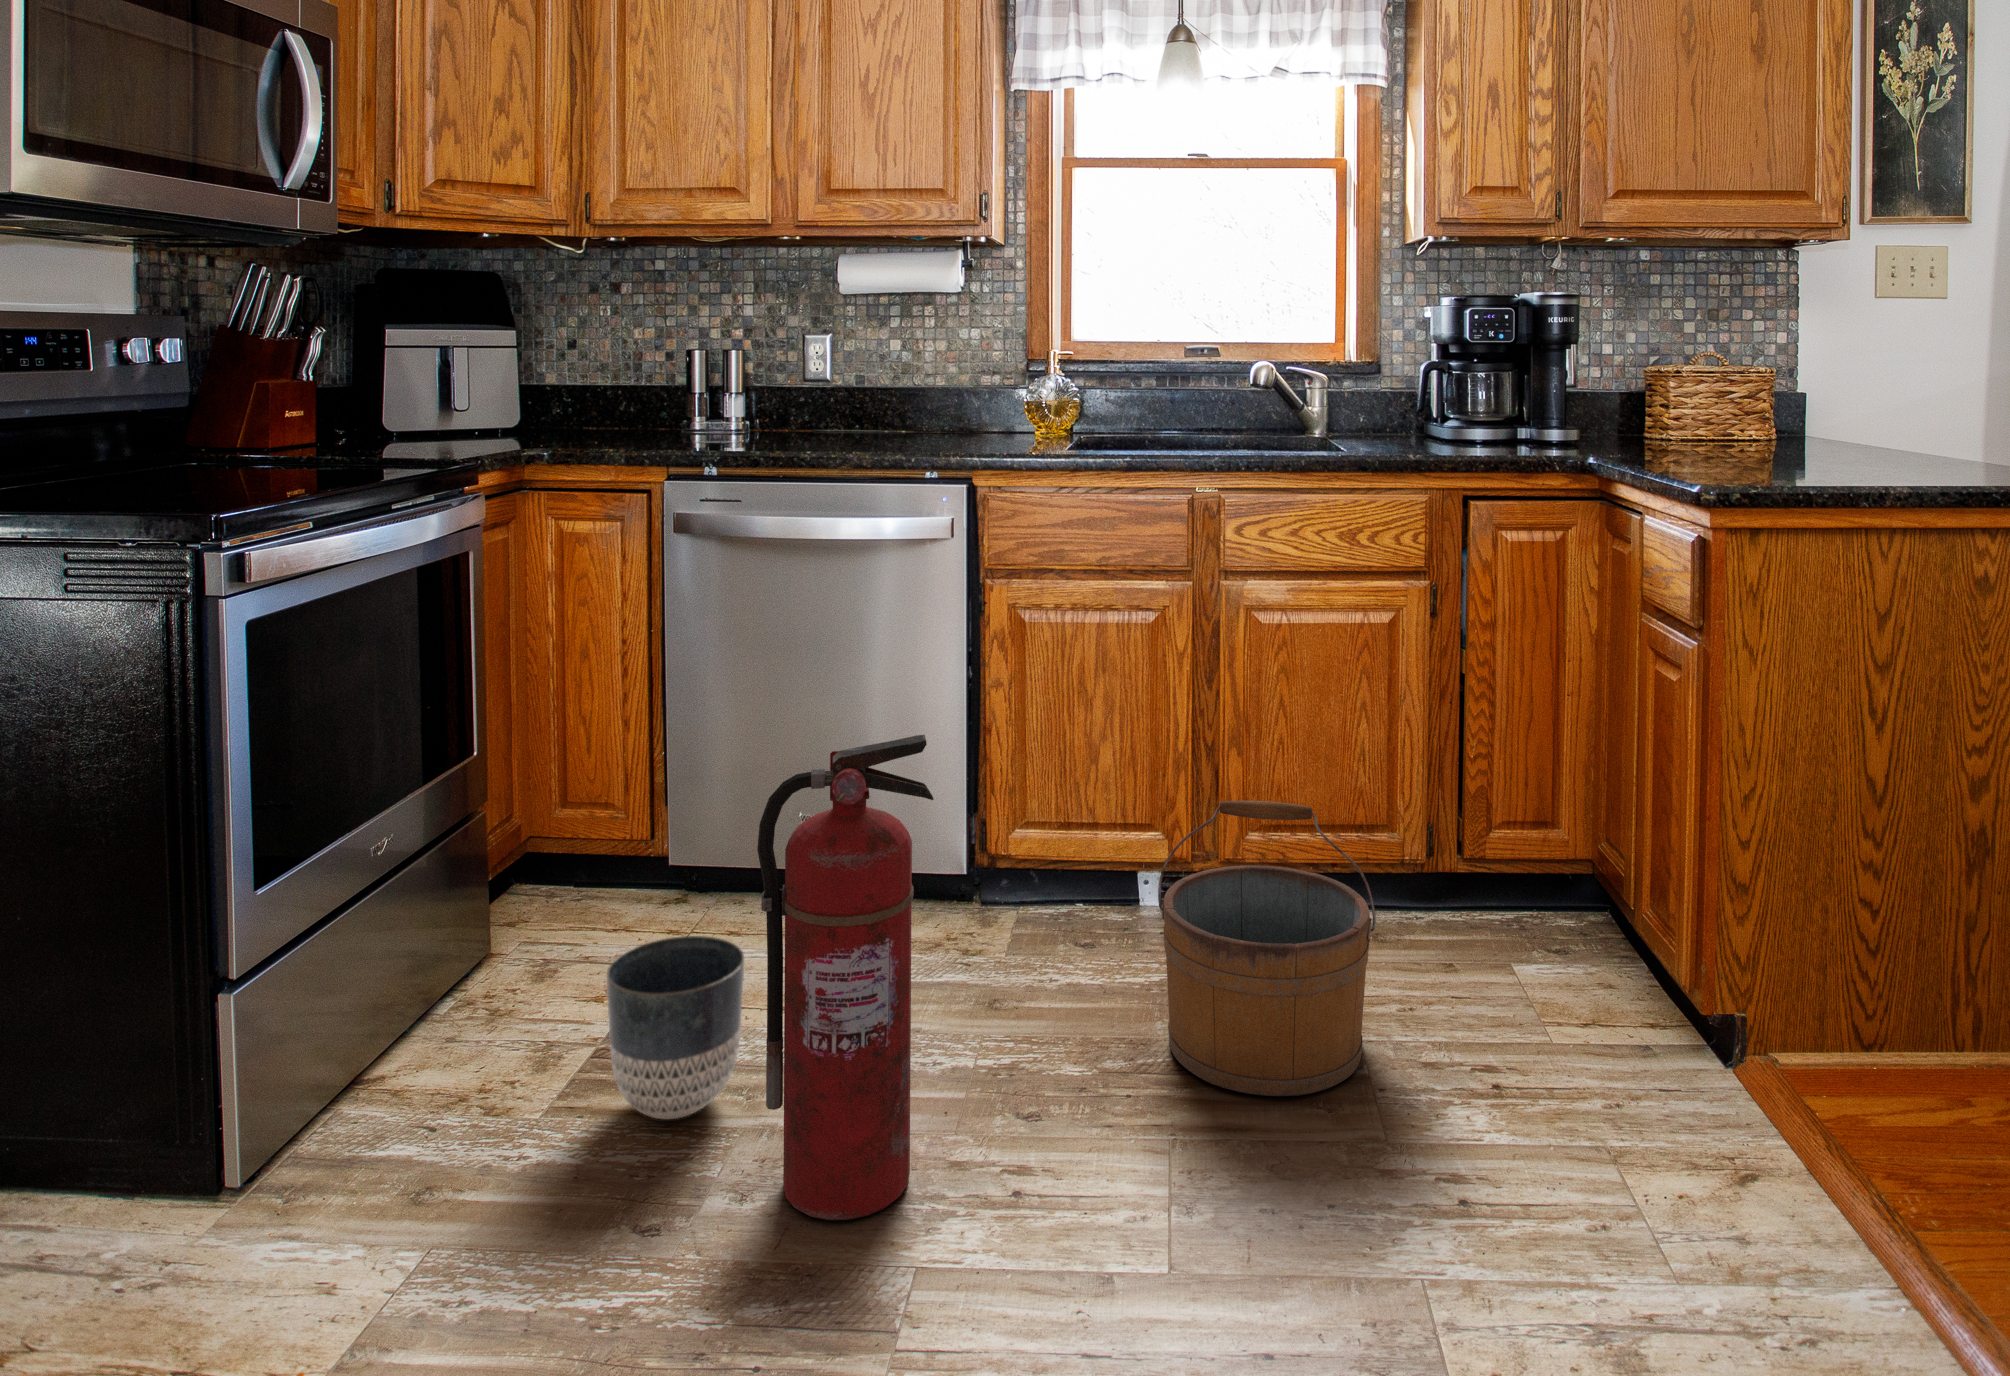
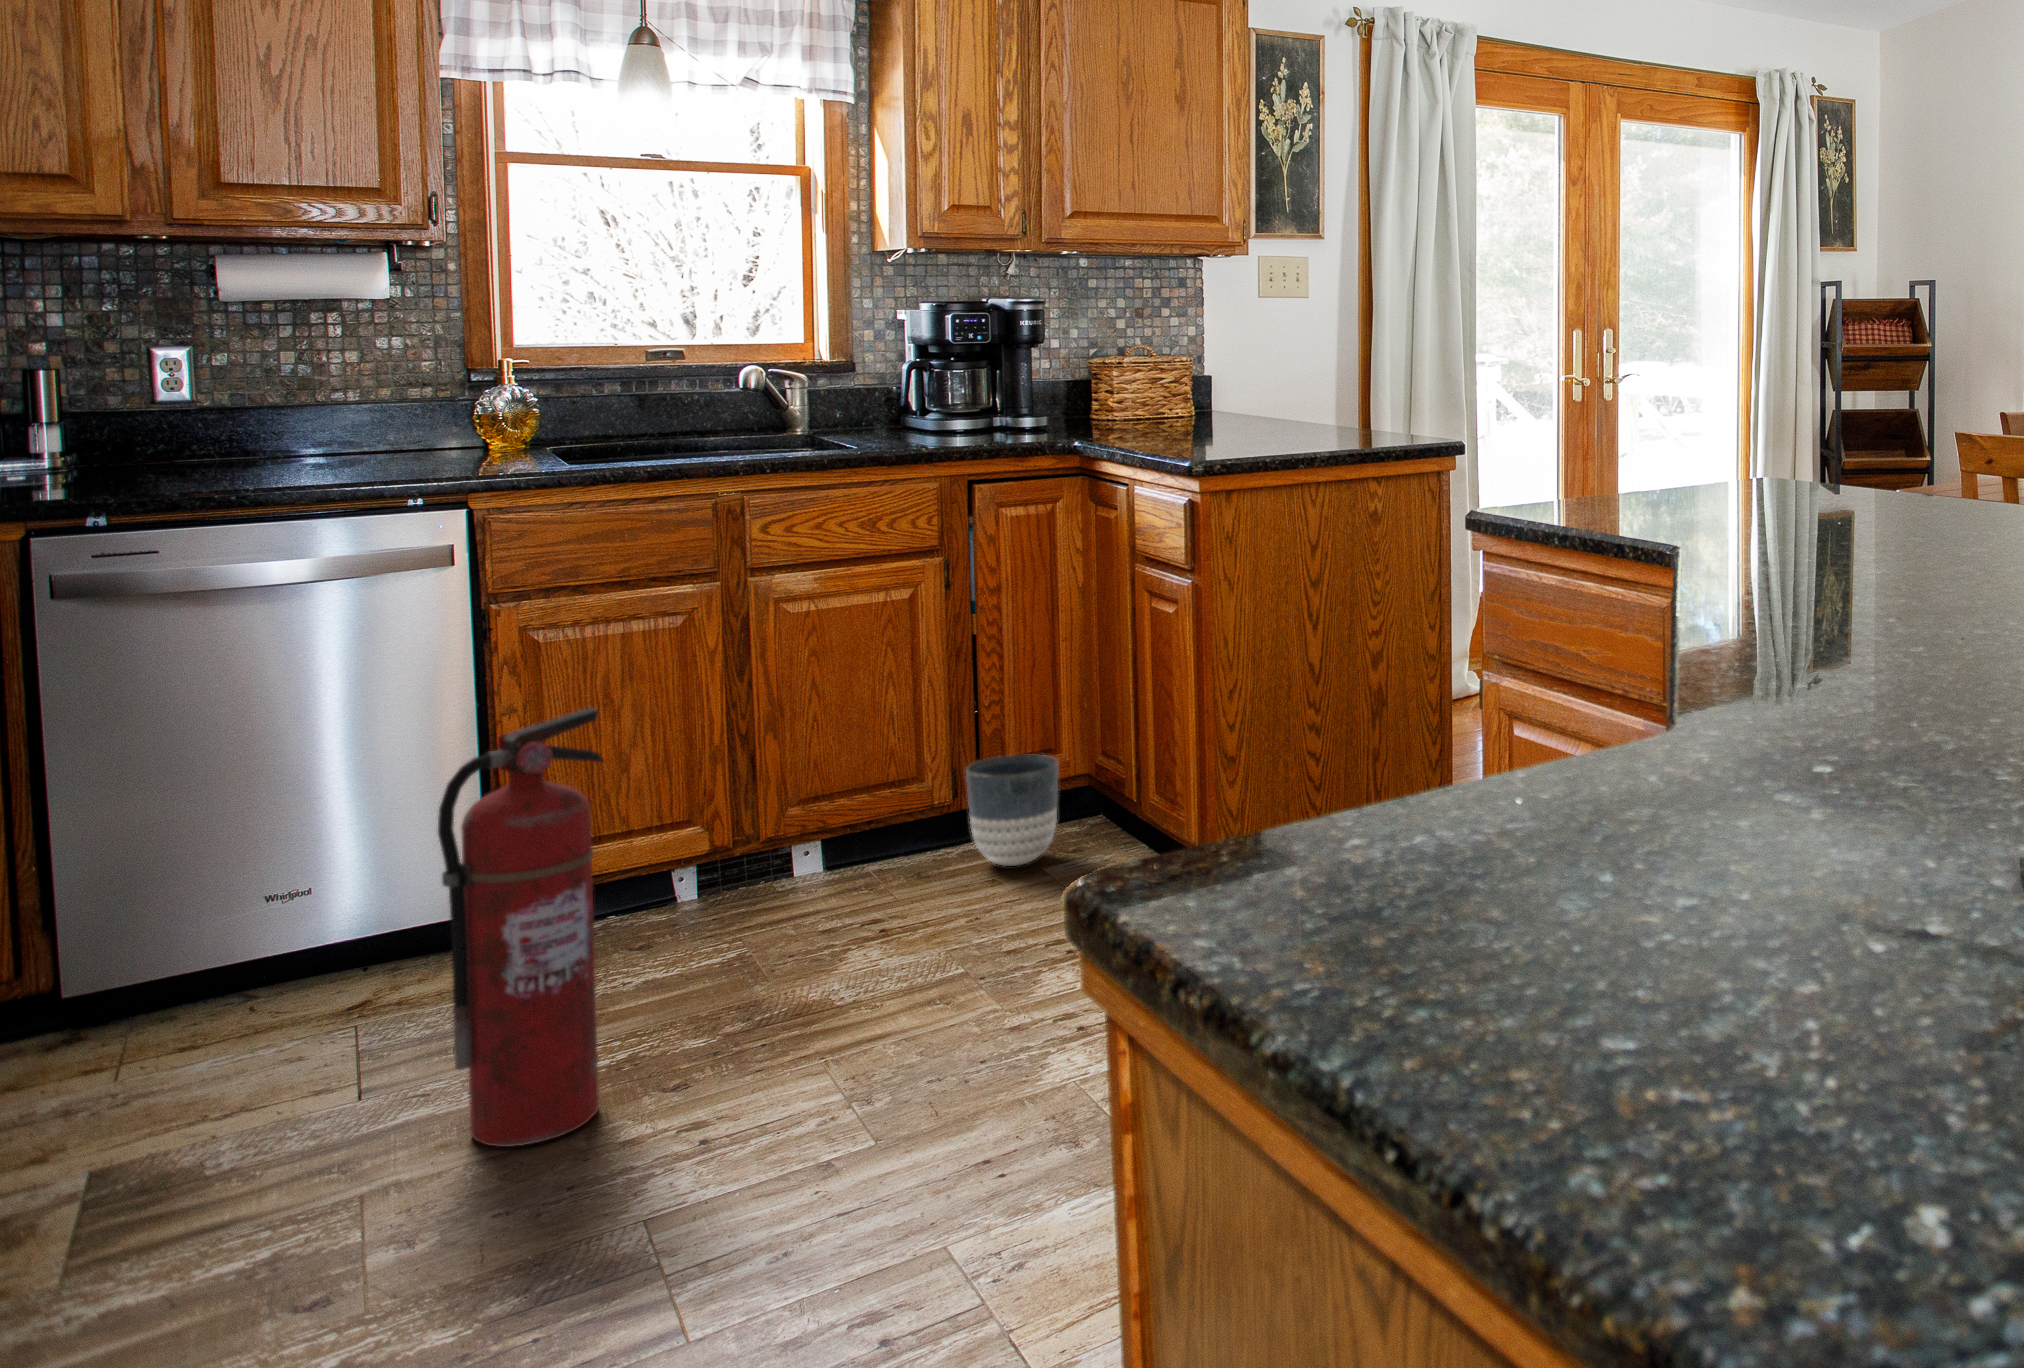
bucket: present [1158,801,1376,1096] -> none [754,741,952,985]
planter: present [607,936,745,1119] -> present [966,755,1058,866]

